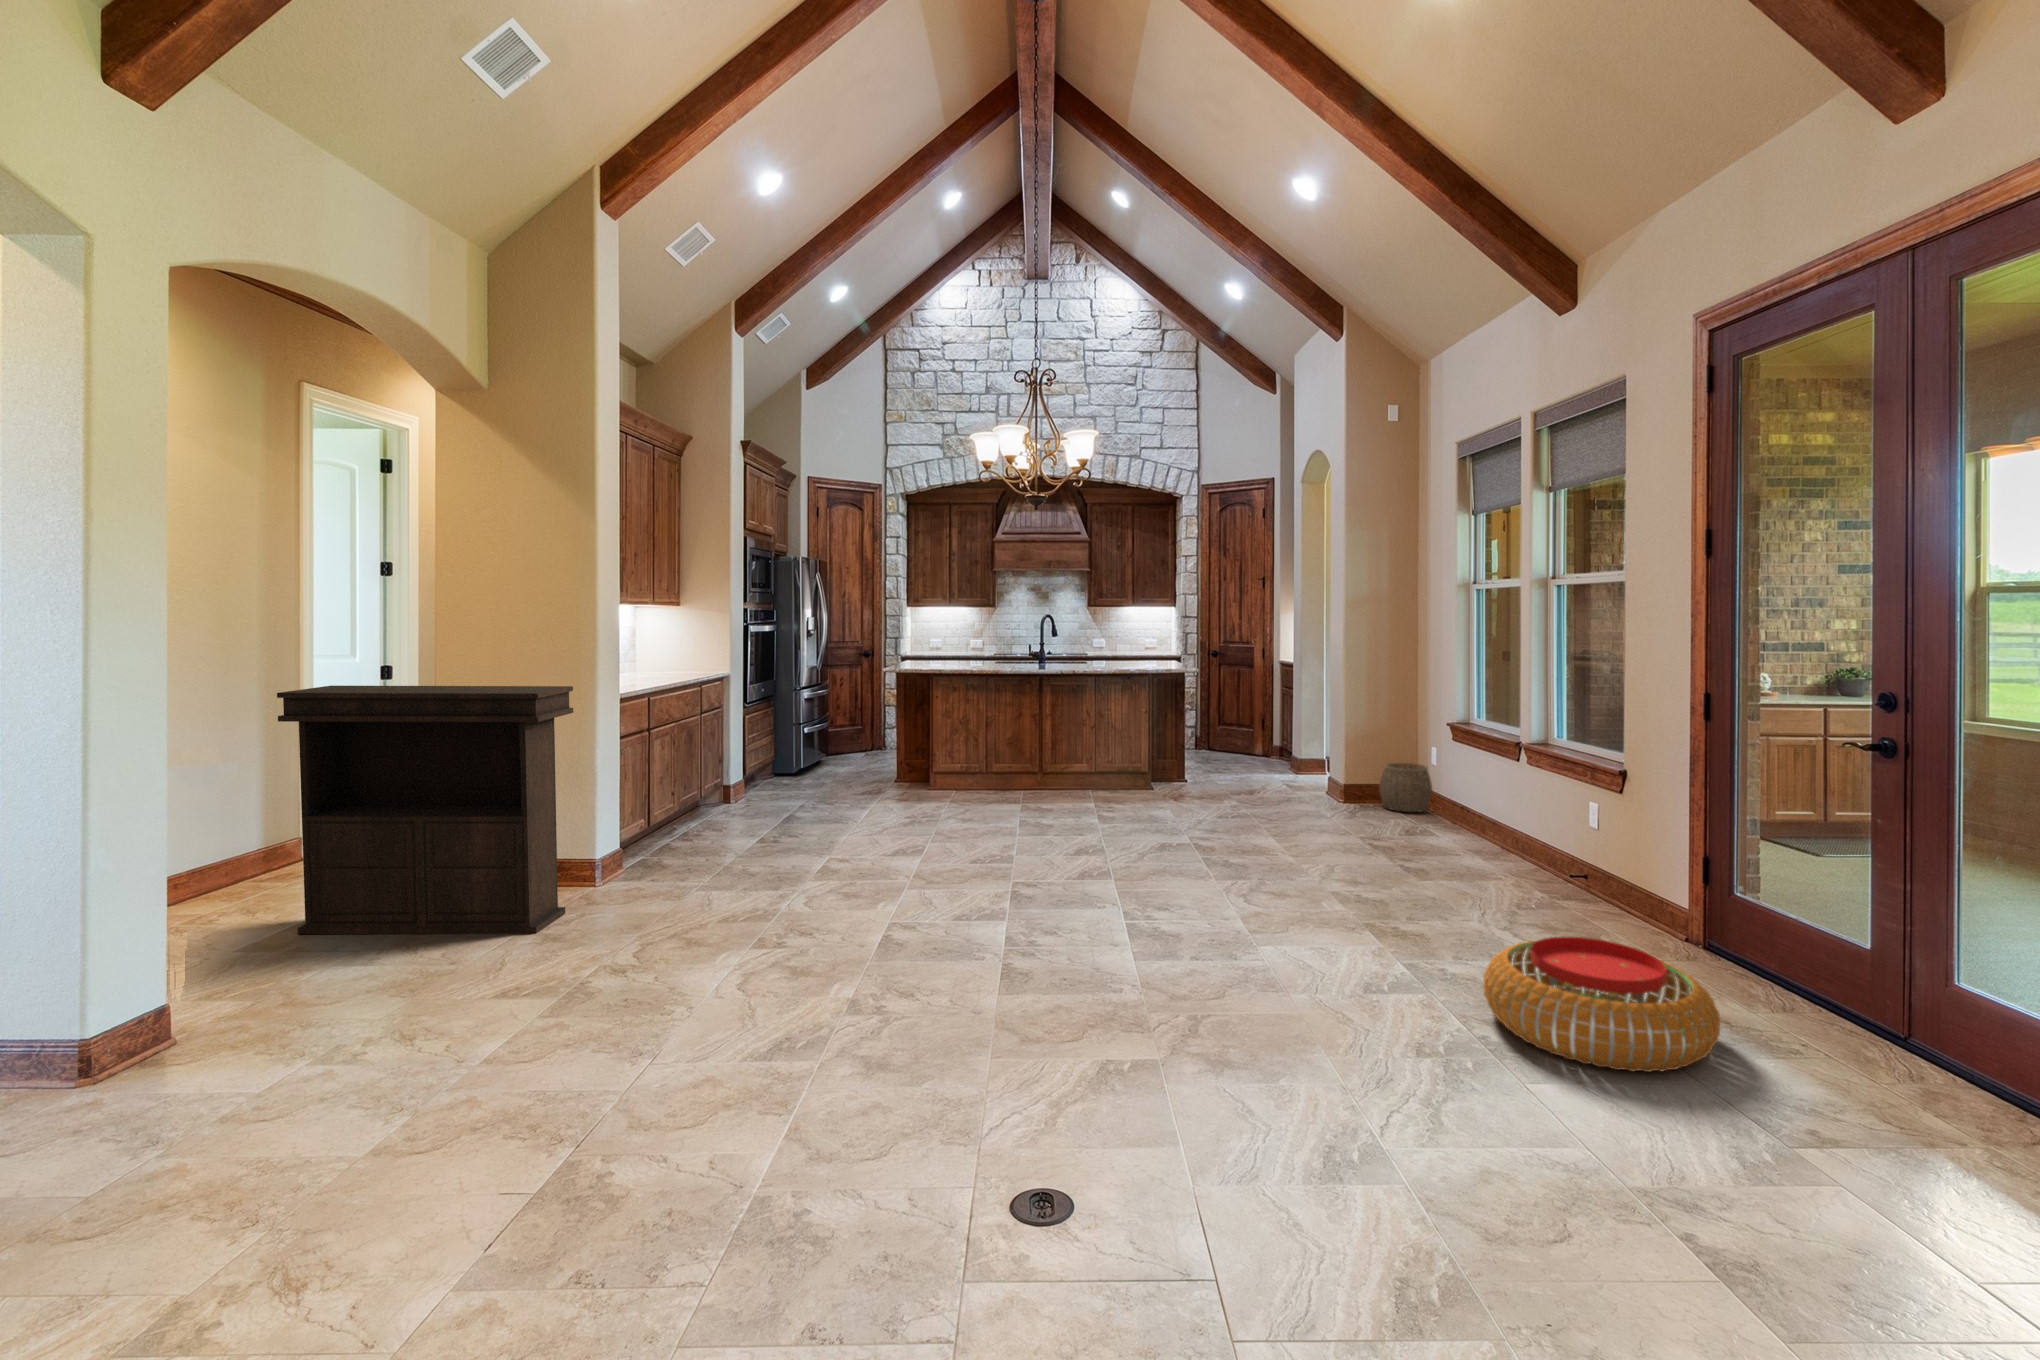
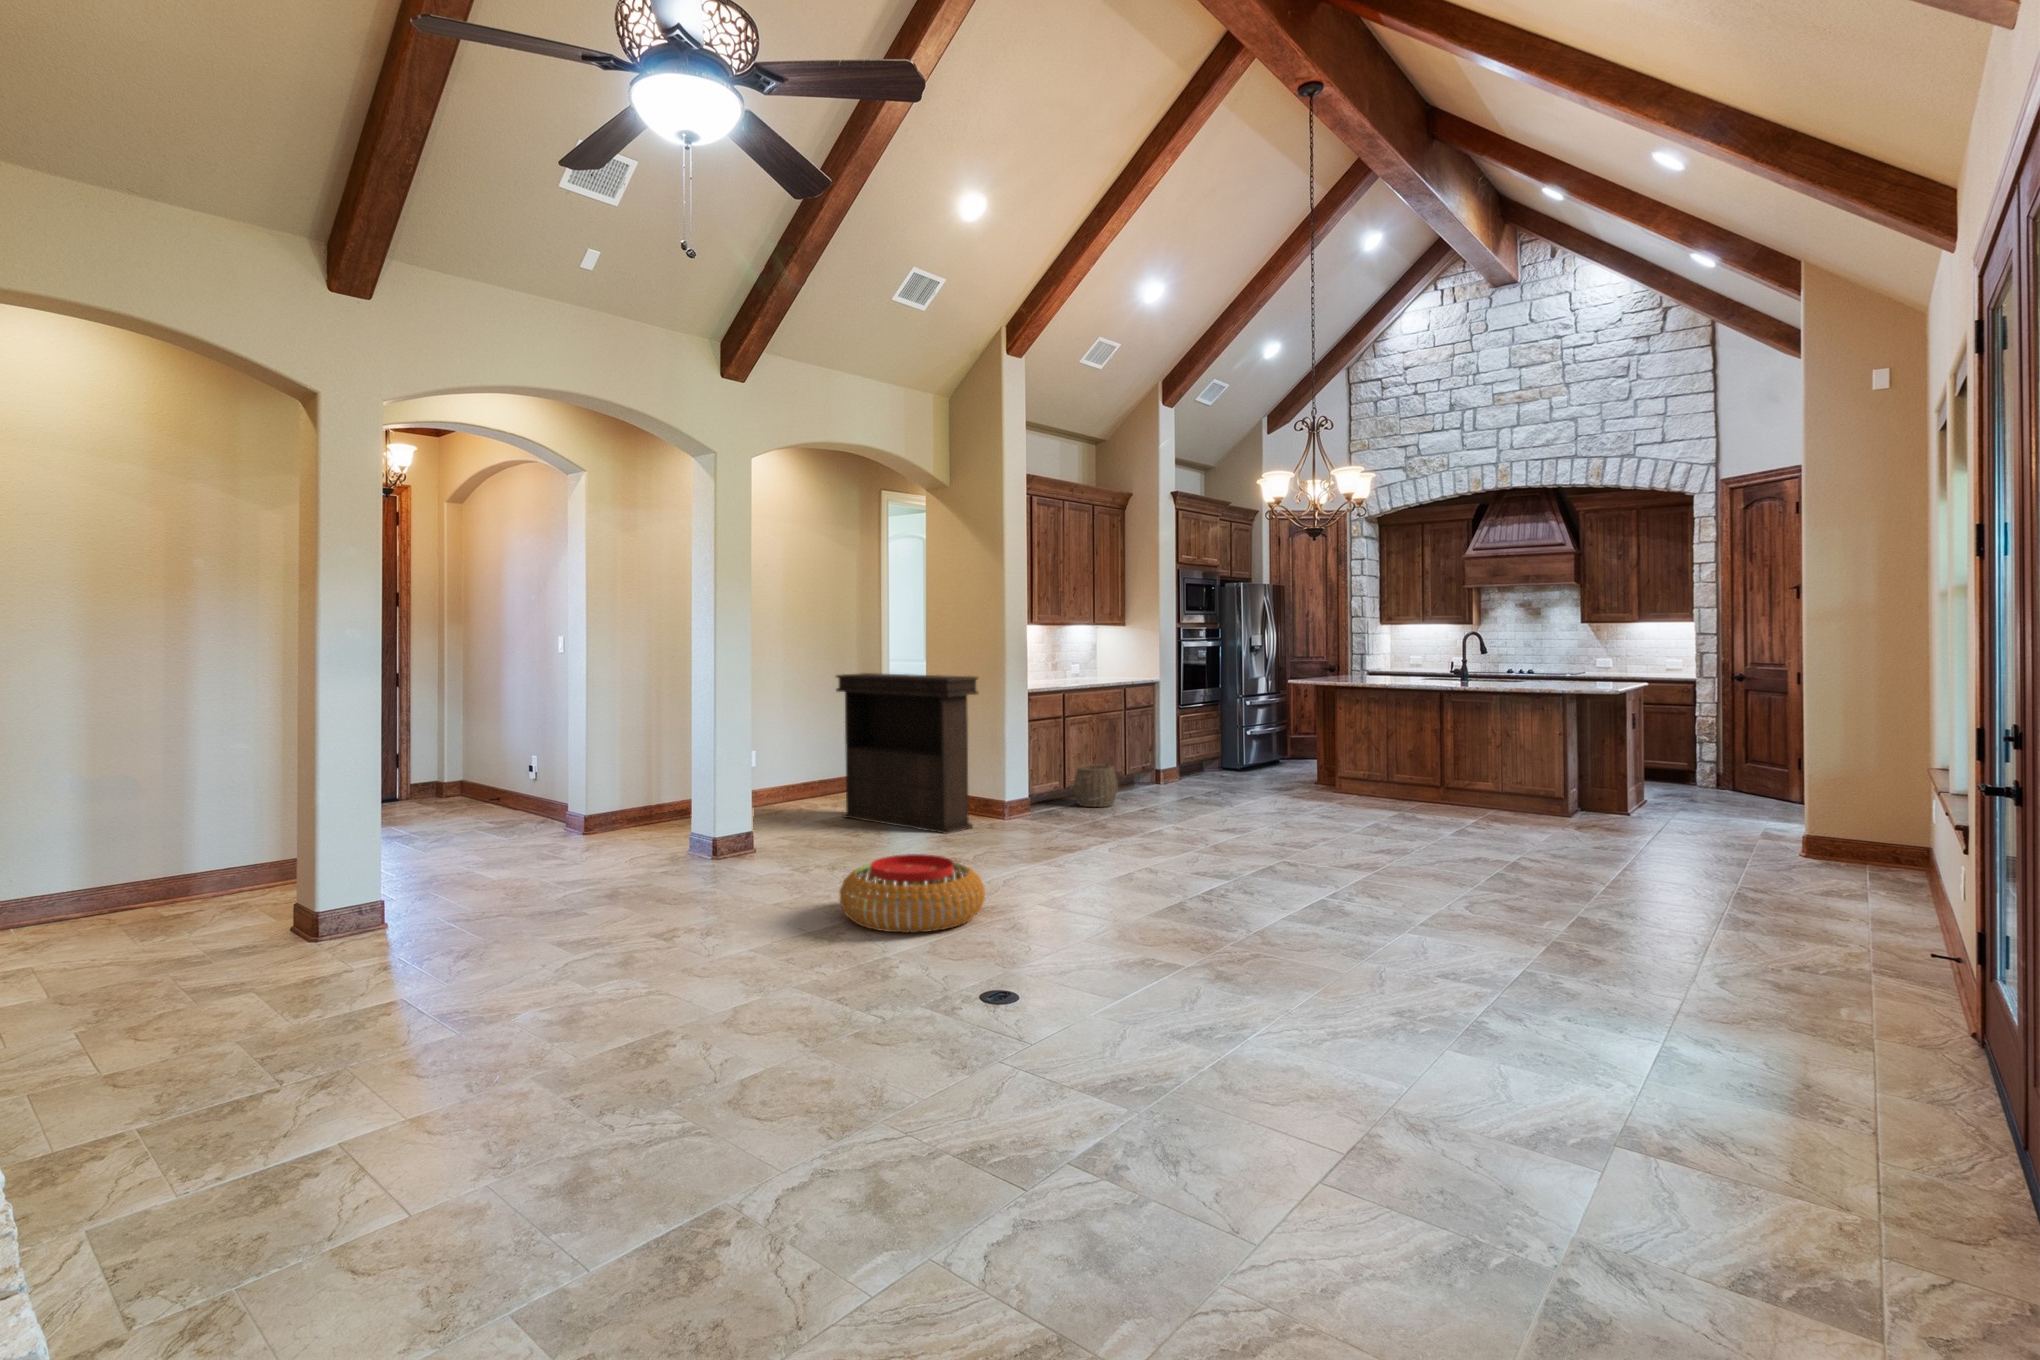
woven basket: present [1380,763,1432,813] -> present [1073,765,1118,807]
pouf: present [1483,937,1720,1072] -> present [840,854,985,933]

